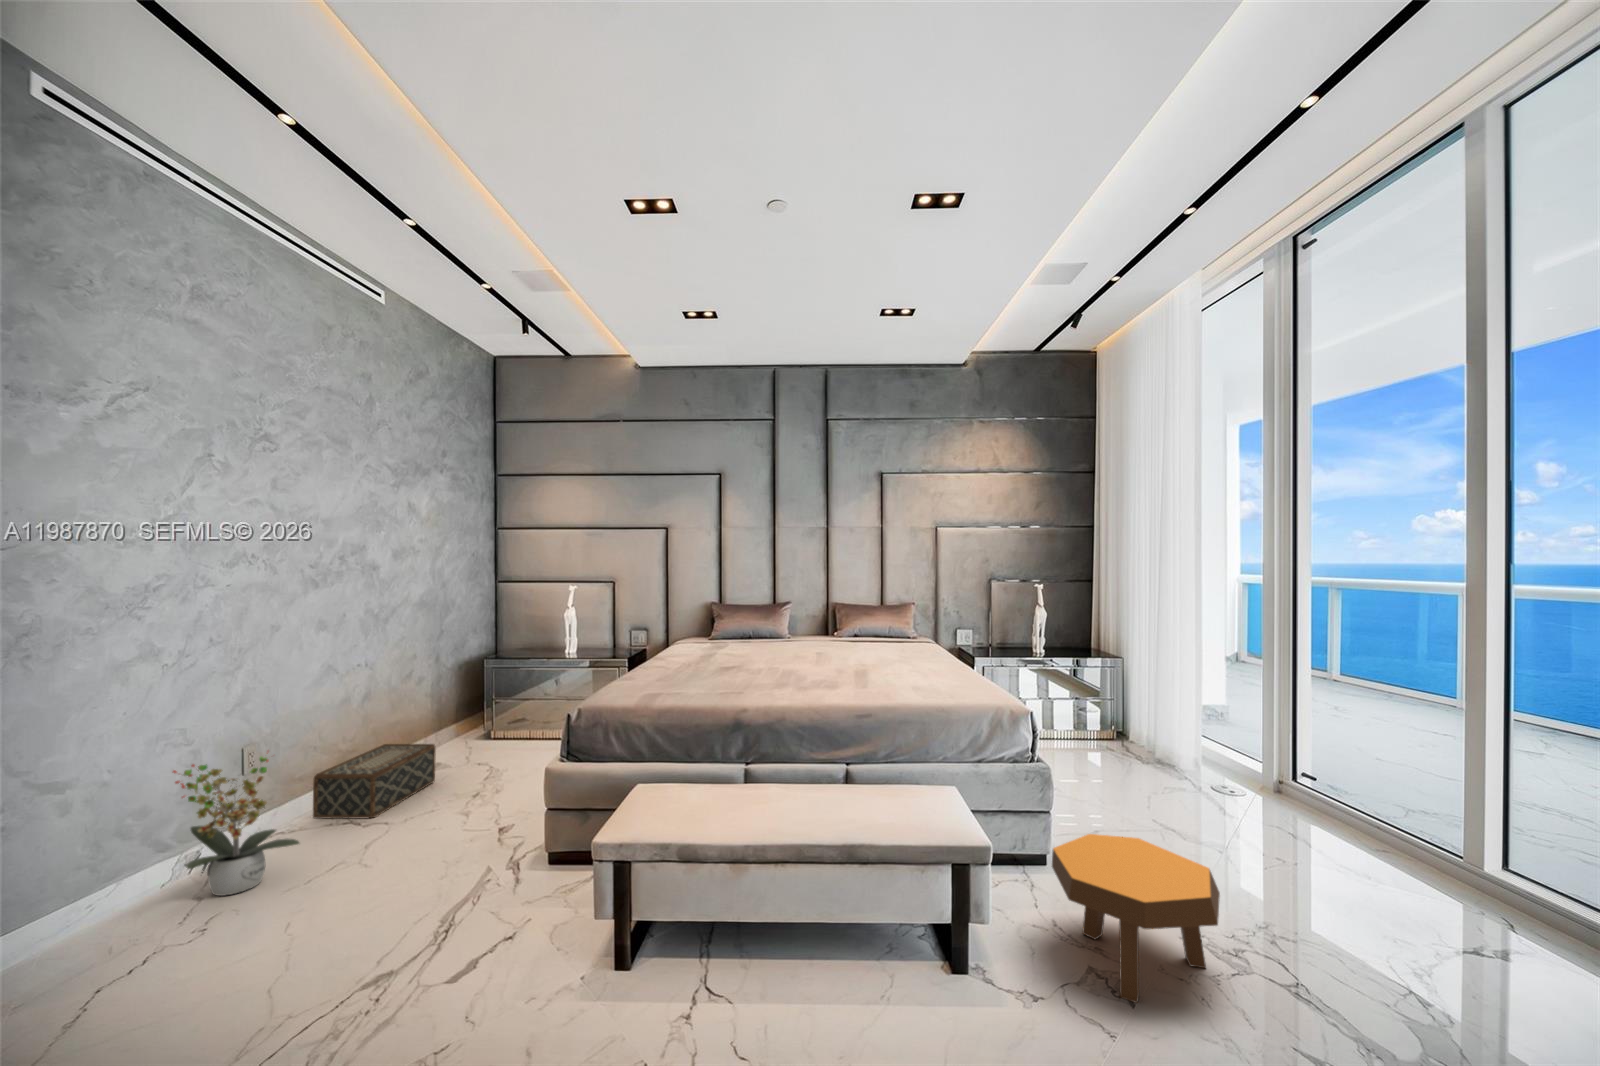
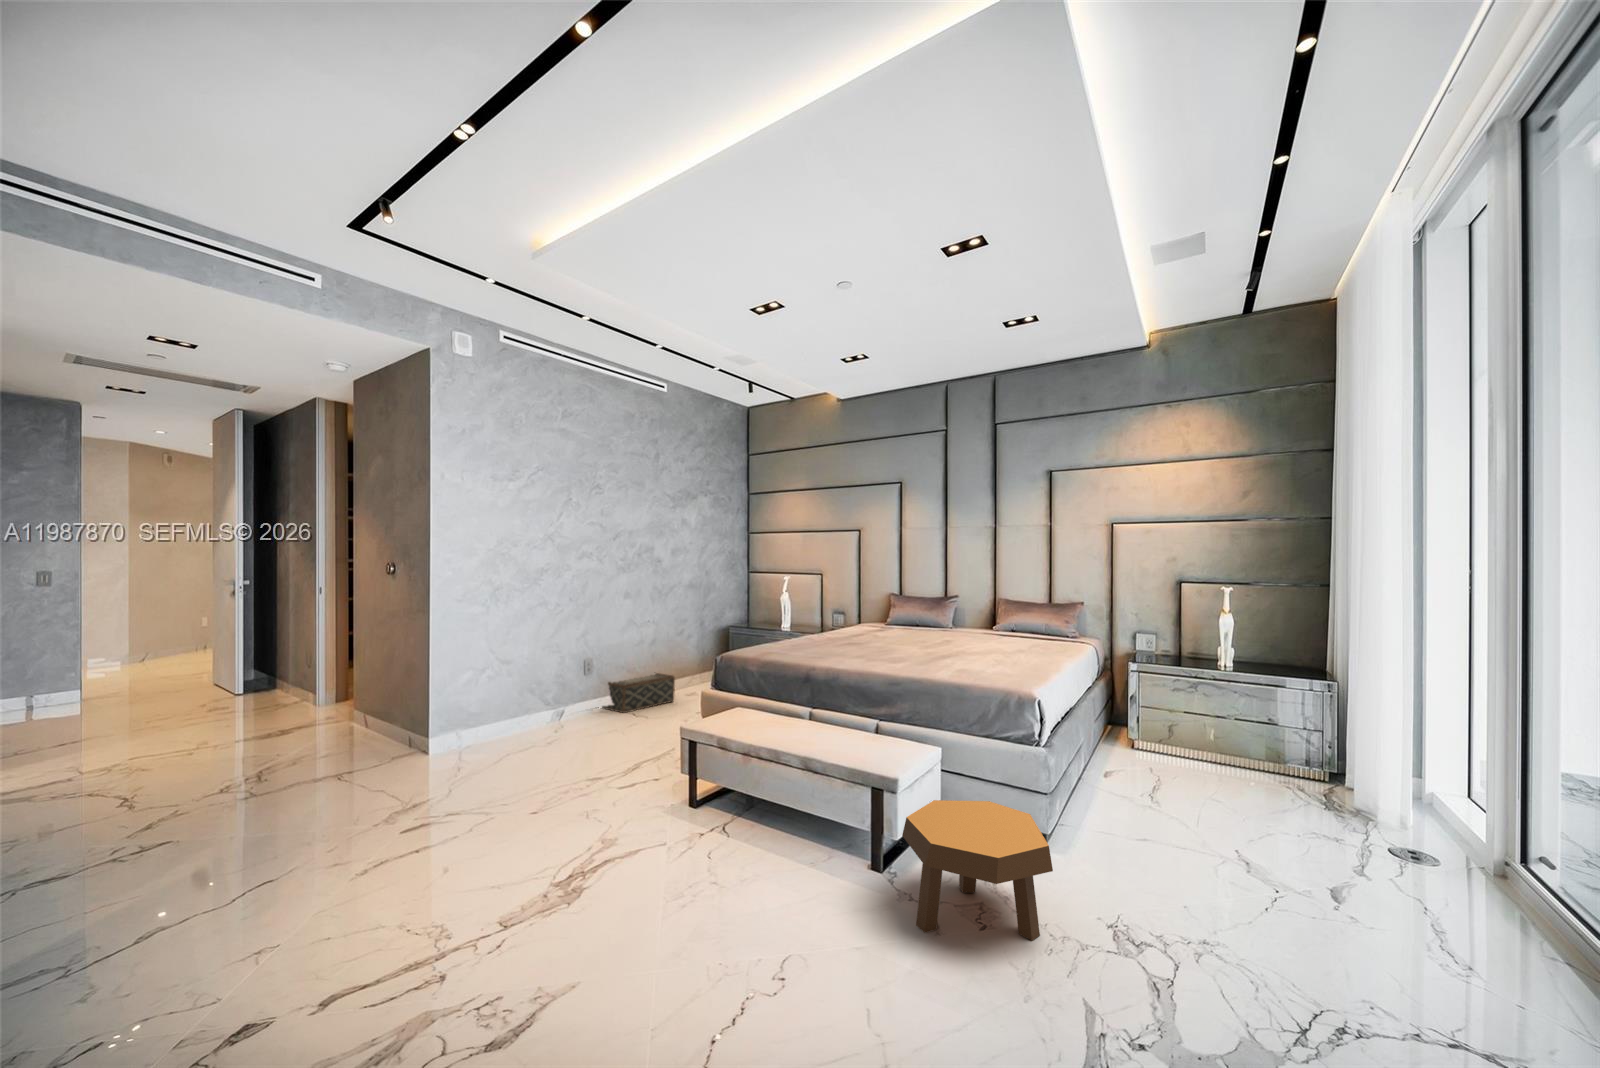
potted plant: present [173,757,299,896] -> none [506,656,563,731]

